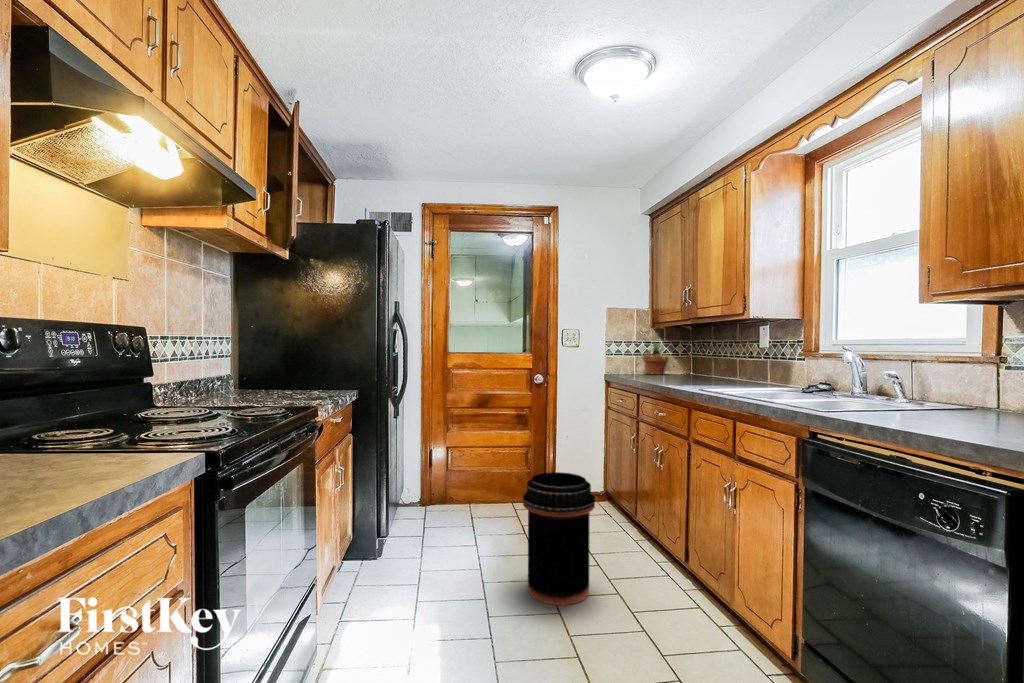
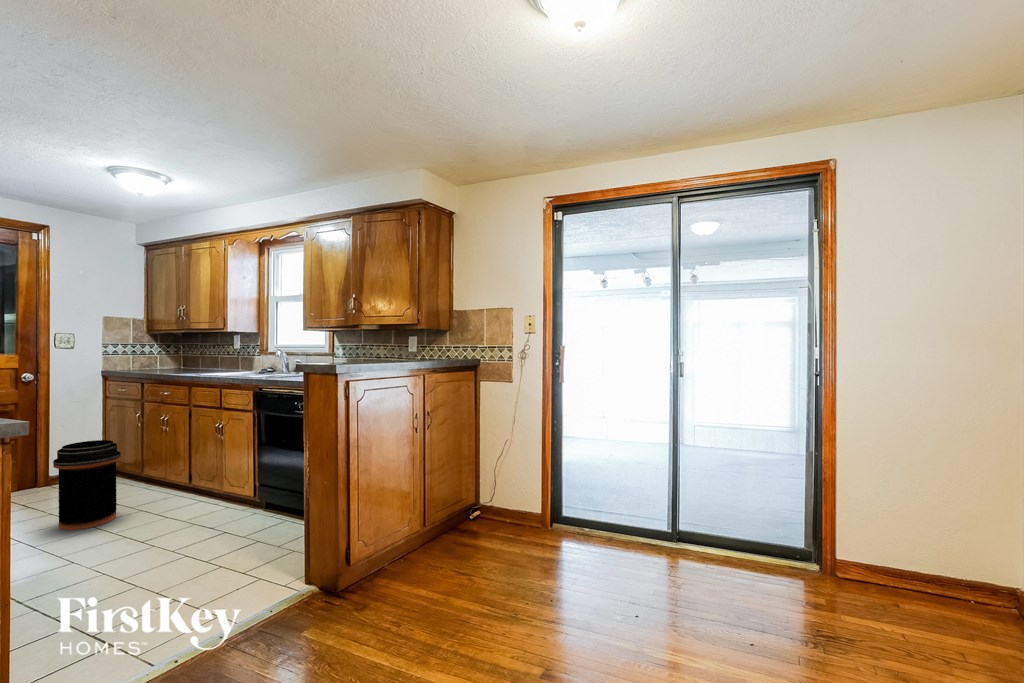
potted plant: present [643,343,670,375] -> none [135,342,166,369]

